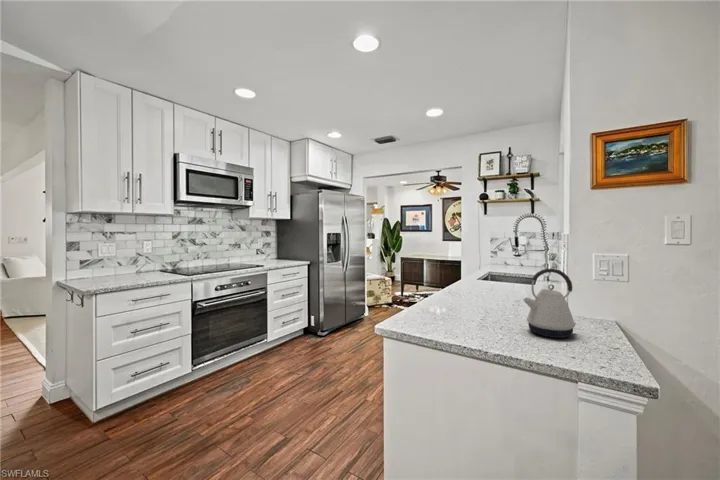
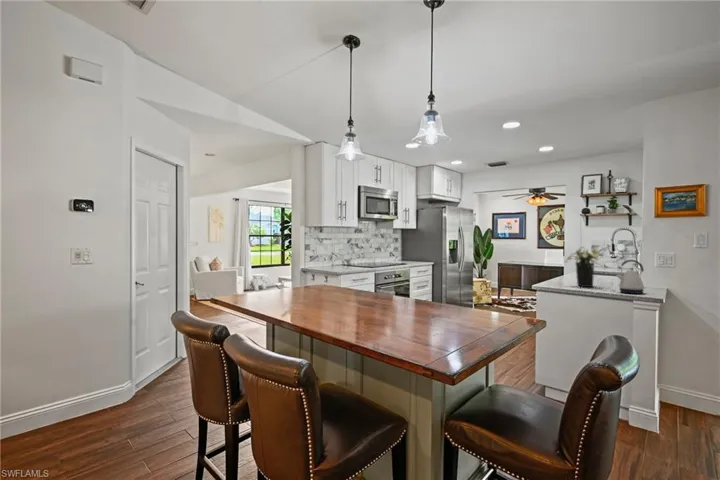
flower arrangement: none [437,240,501,313] -> present [565,247,600,287]

